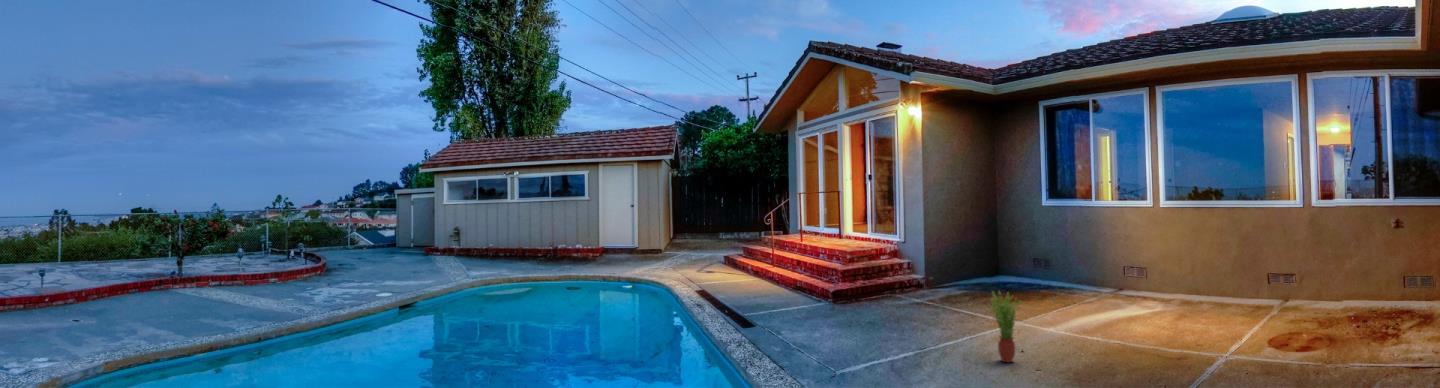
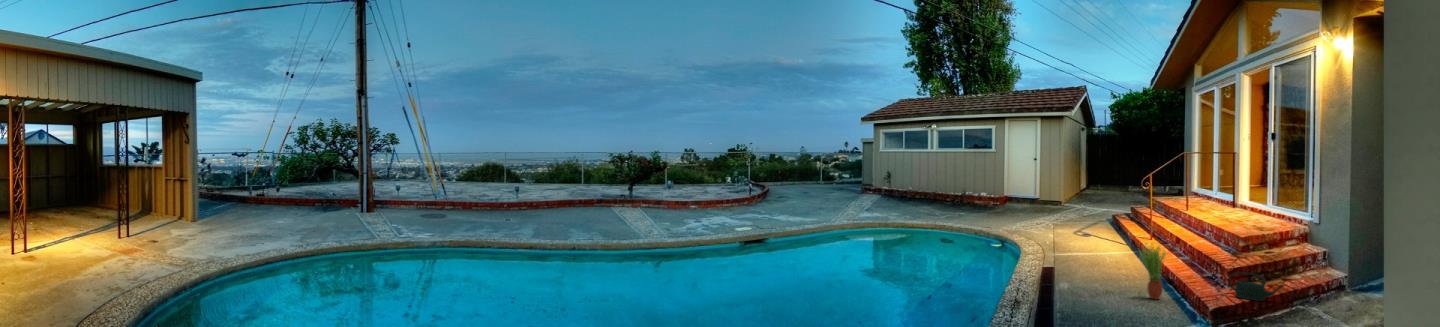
watering can: none [1020,310,1071,340] -> present [1228,273,1285,301]

